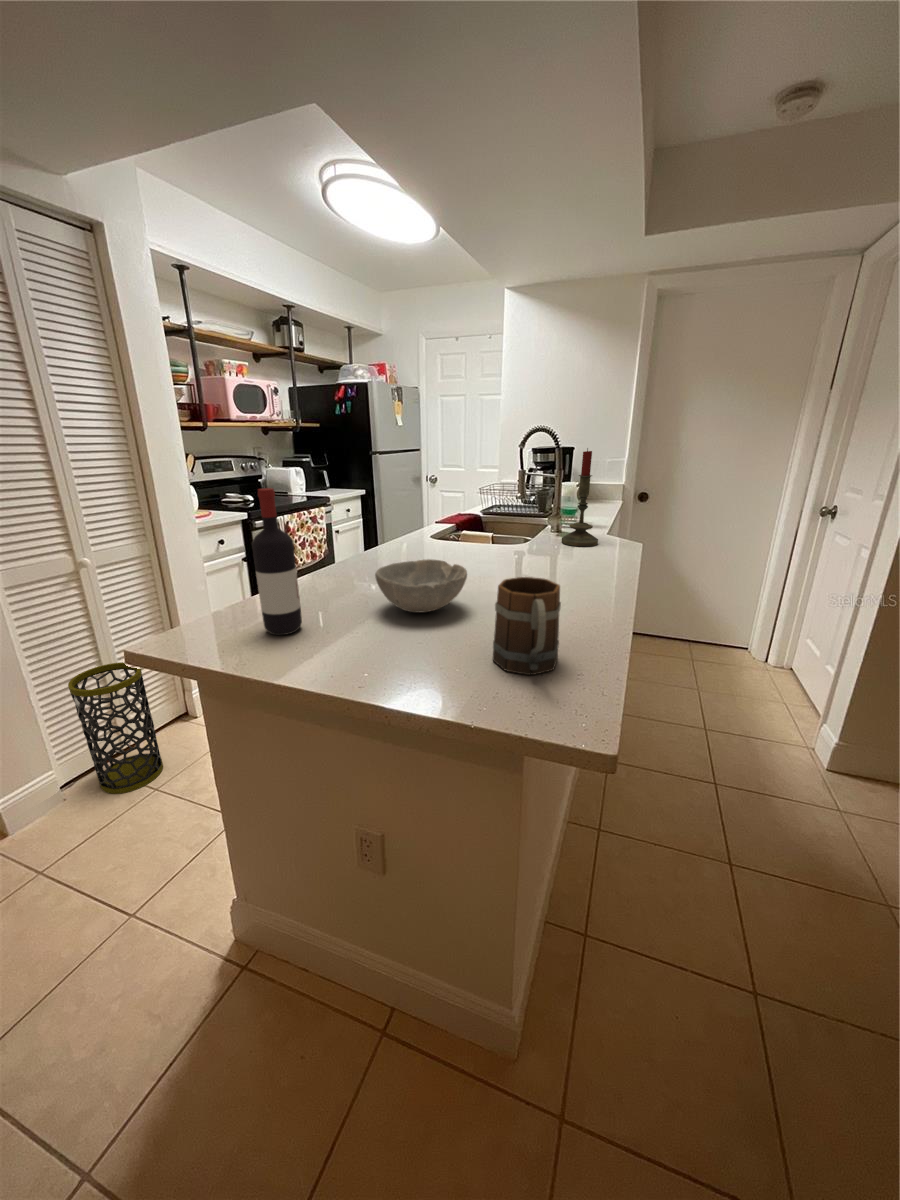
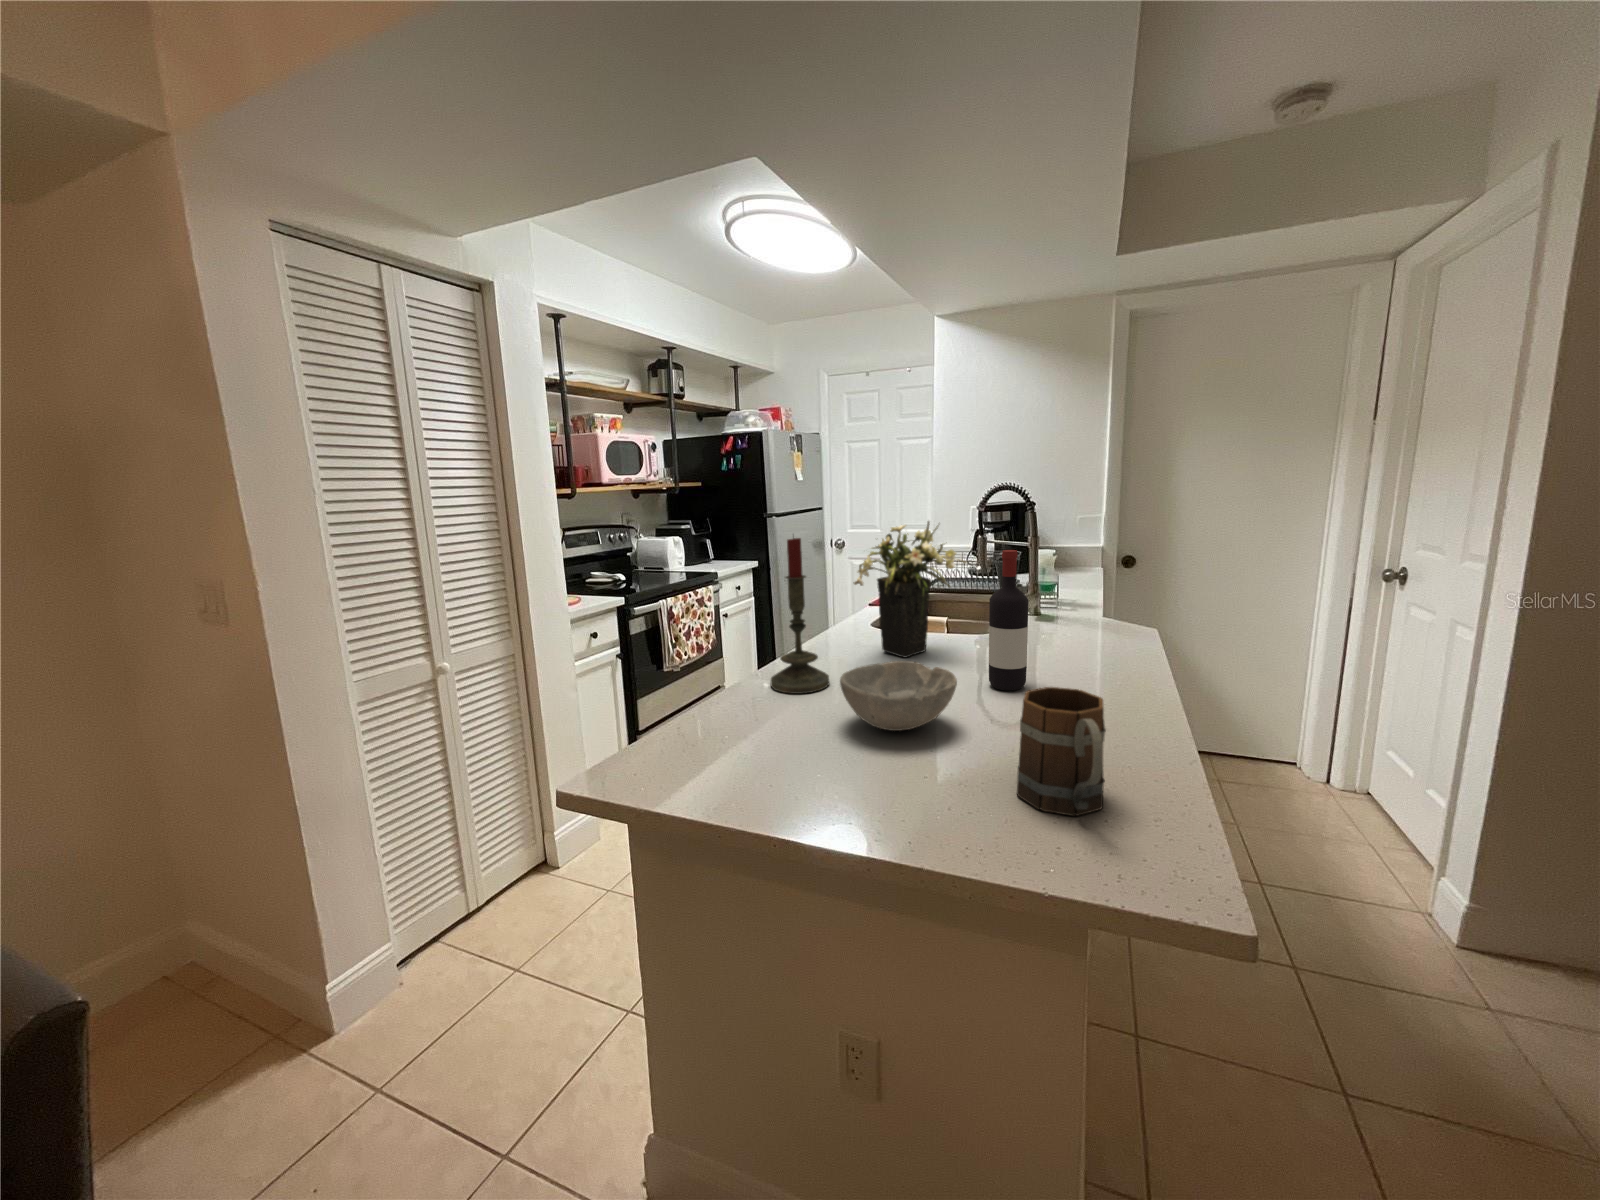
candle: present [562,448,598,547] -> present [771,538,829,694]
flower arrangement: none [406,450,497,561] -> present [854,521,966,658]
wine bottle: present [252,488,302,635] -> present [989,550,1029,691]
trash can: present [68,662,163,794] -> none [418,794,521,976]

